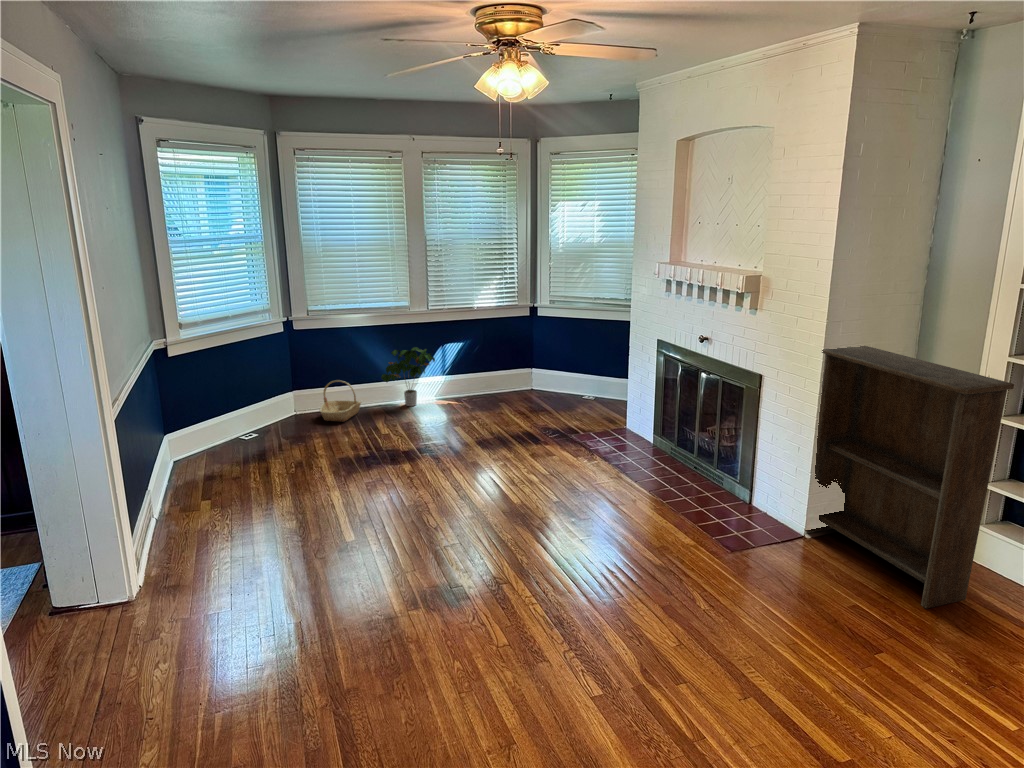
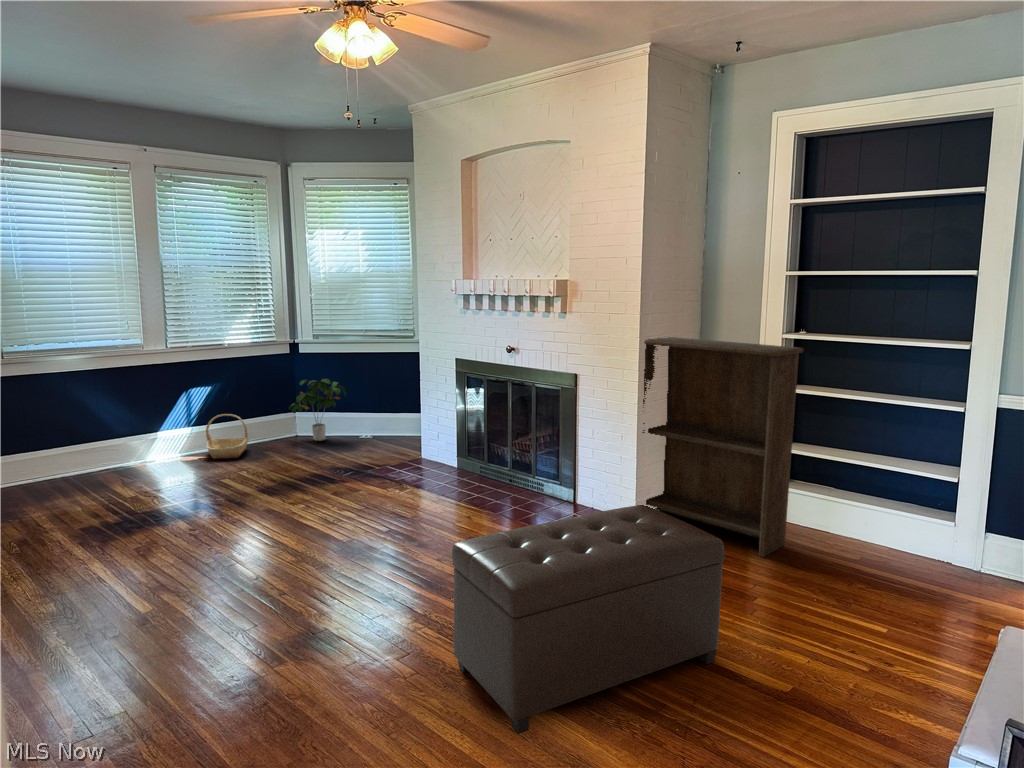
potted plant: present [381,347,435,406] -> present [289,379,346,441]
basket: present [320,380,361,422] -> present [206,414,249,459]
ottoman: none [538,538,800,723] -> present [452,505,724,734]

